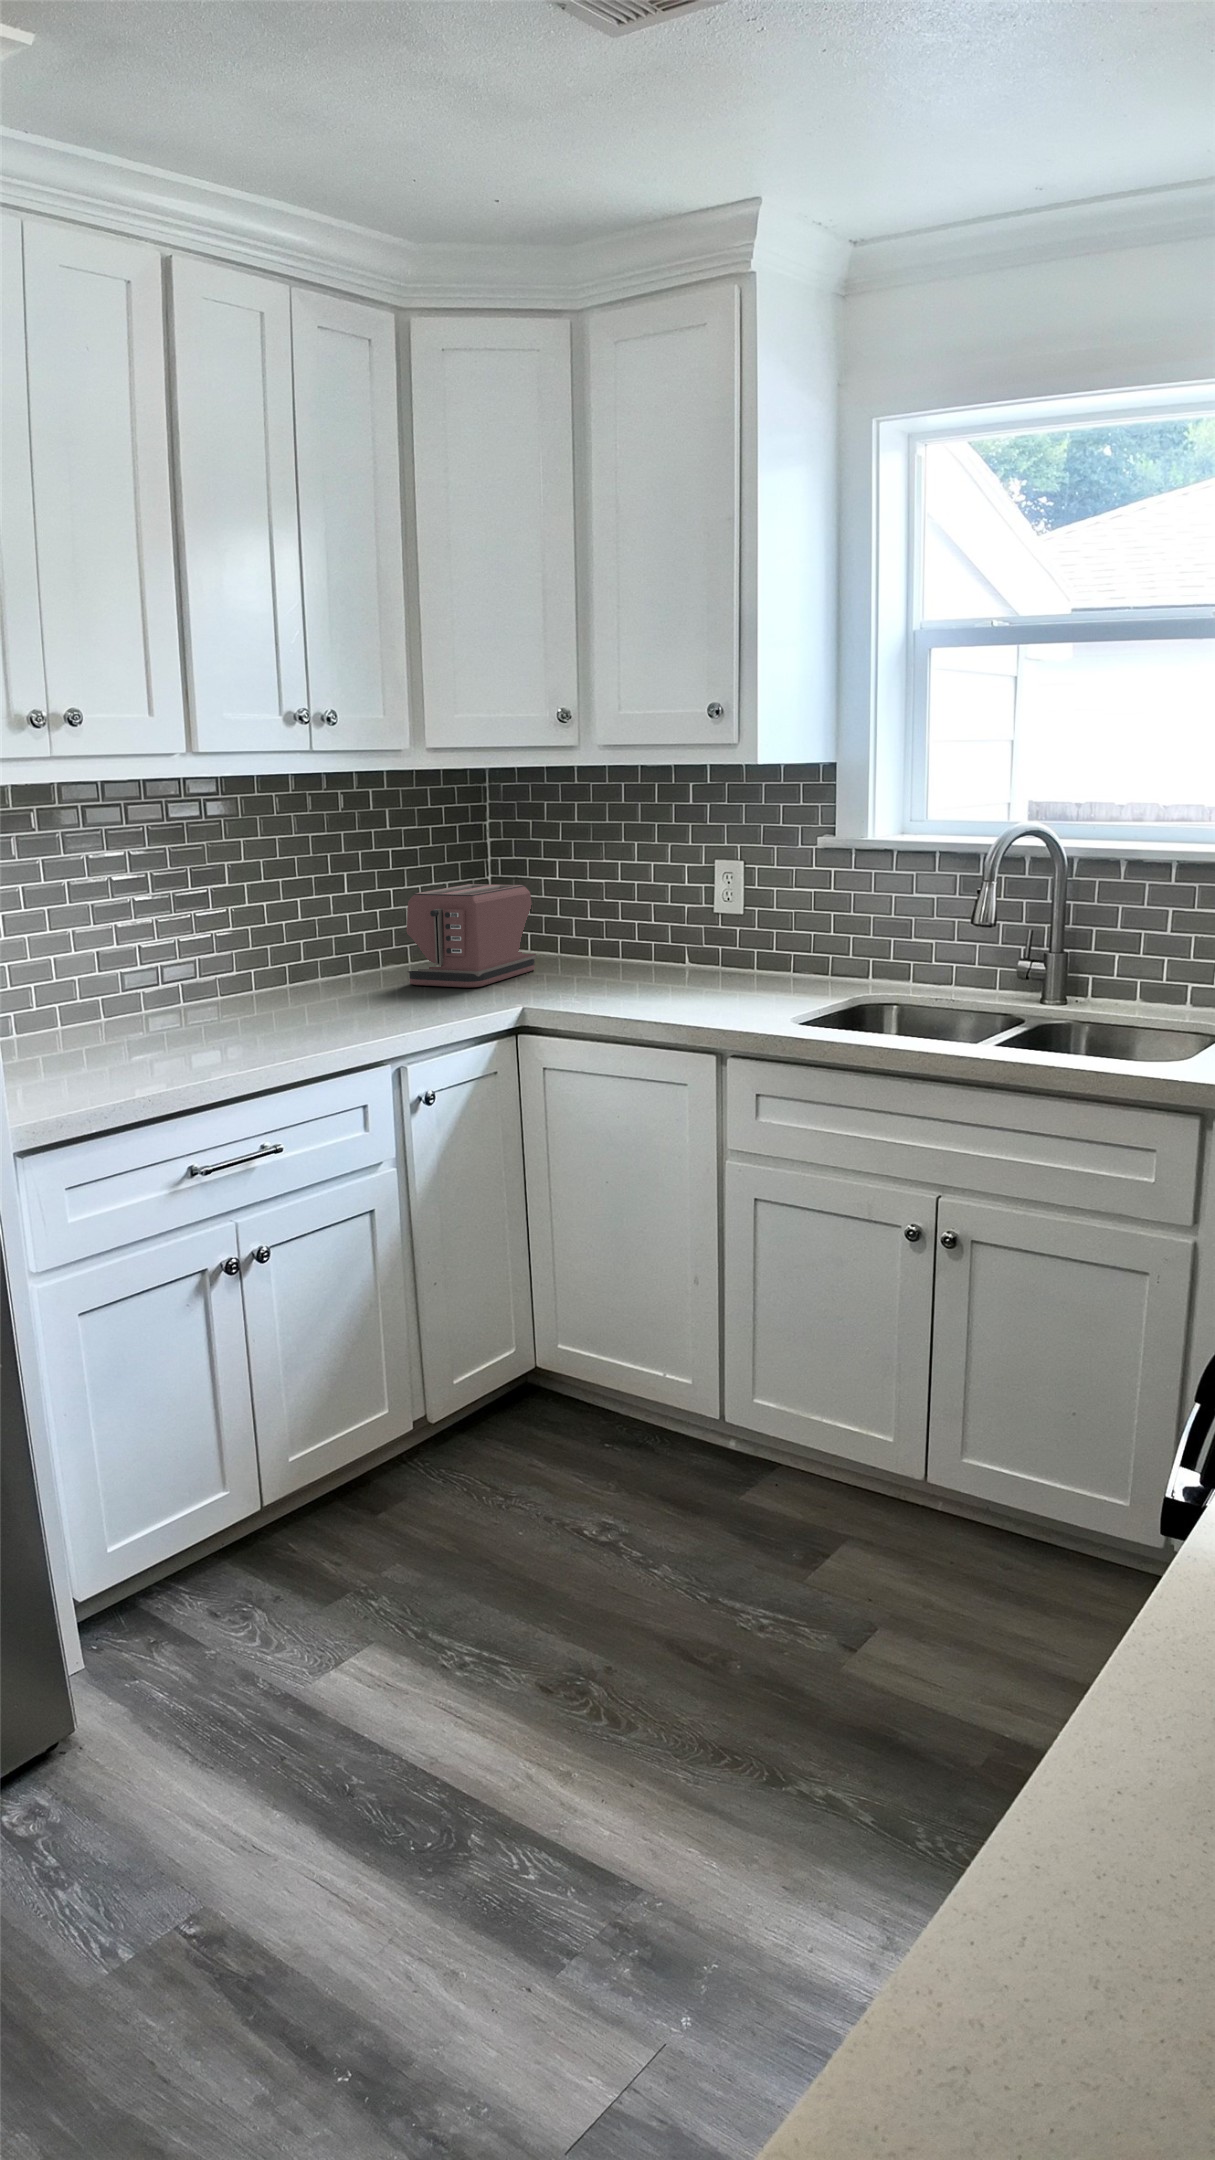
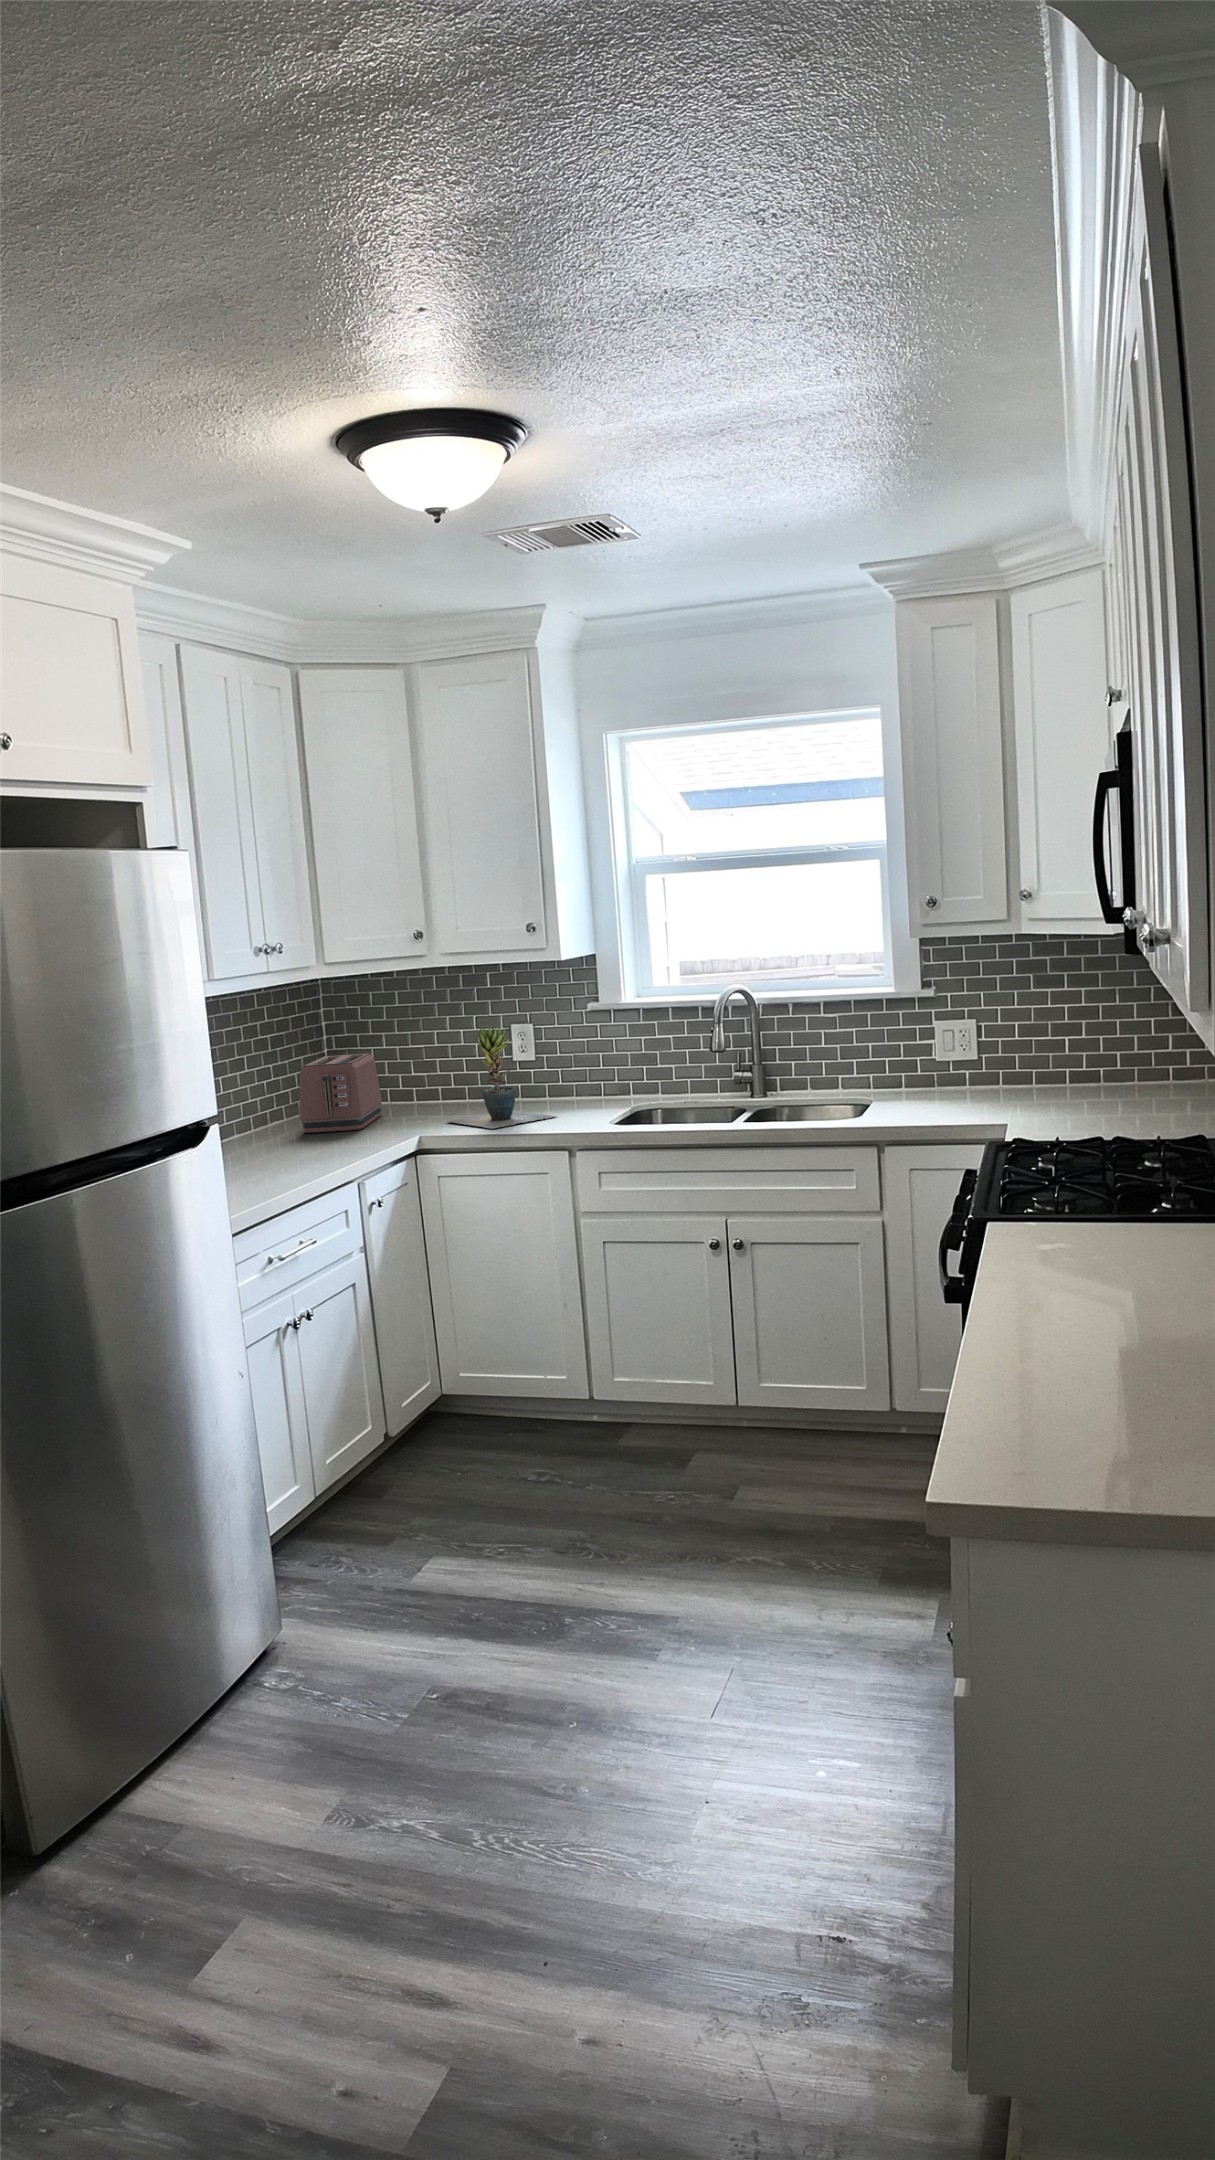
potted plant: none [588,858,737,1008] -> present [447,1026,556,1129]

